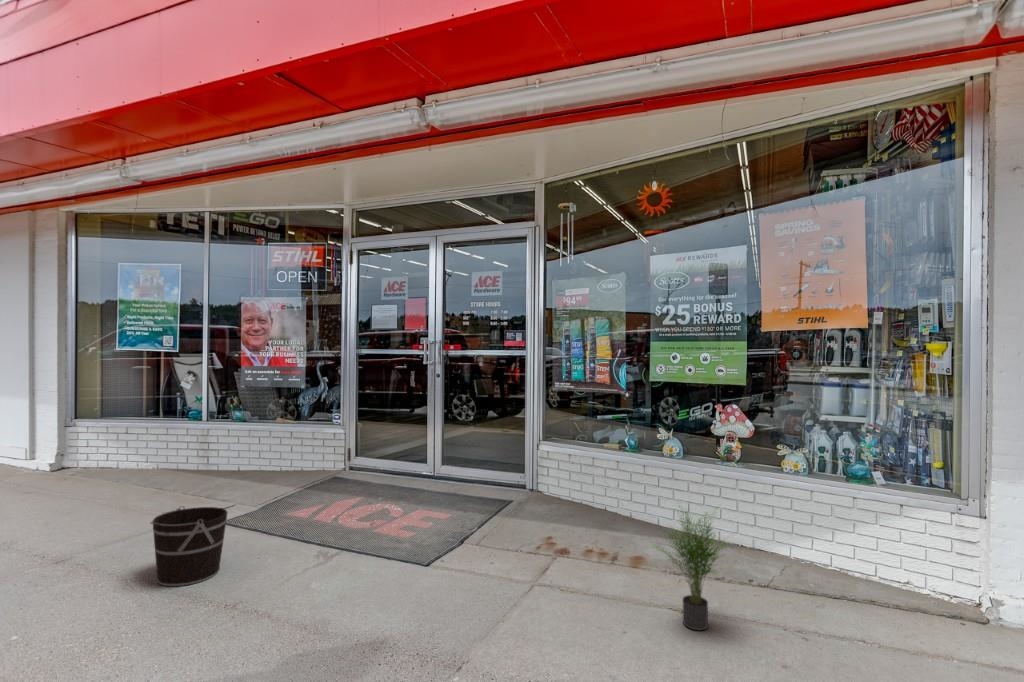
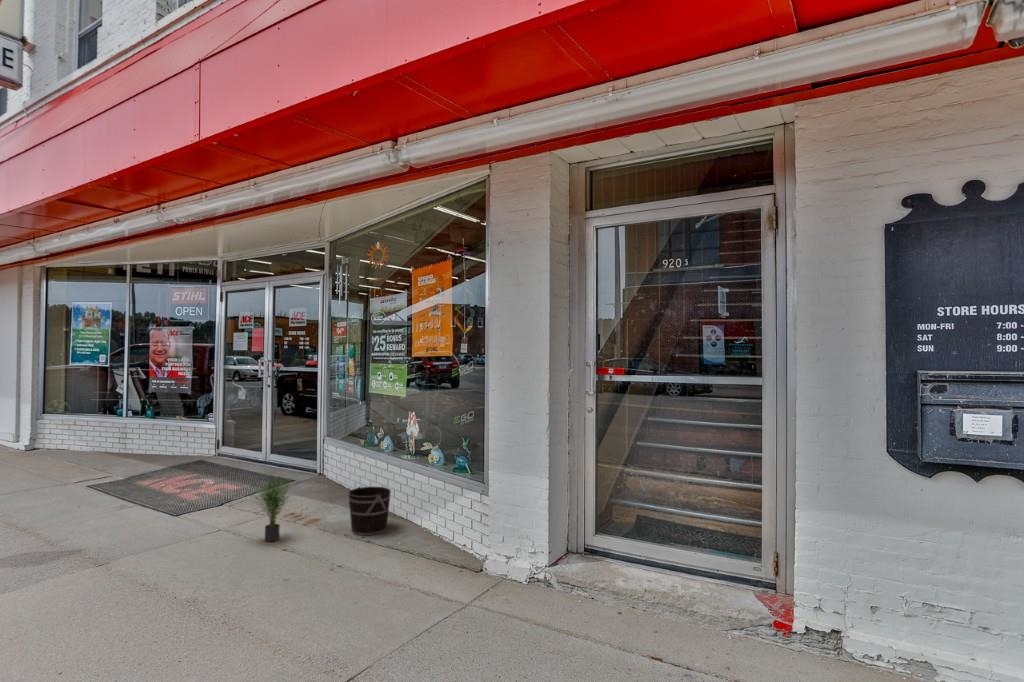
bucket: present [151,506,227,586] -> present [349,487,391,535]

